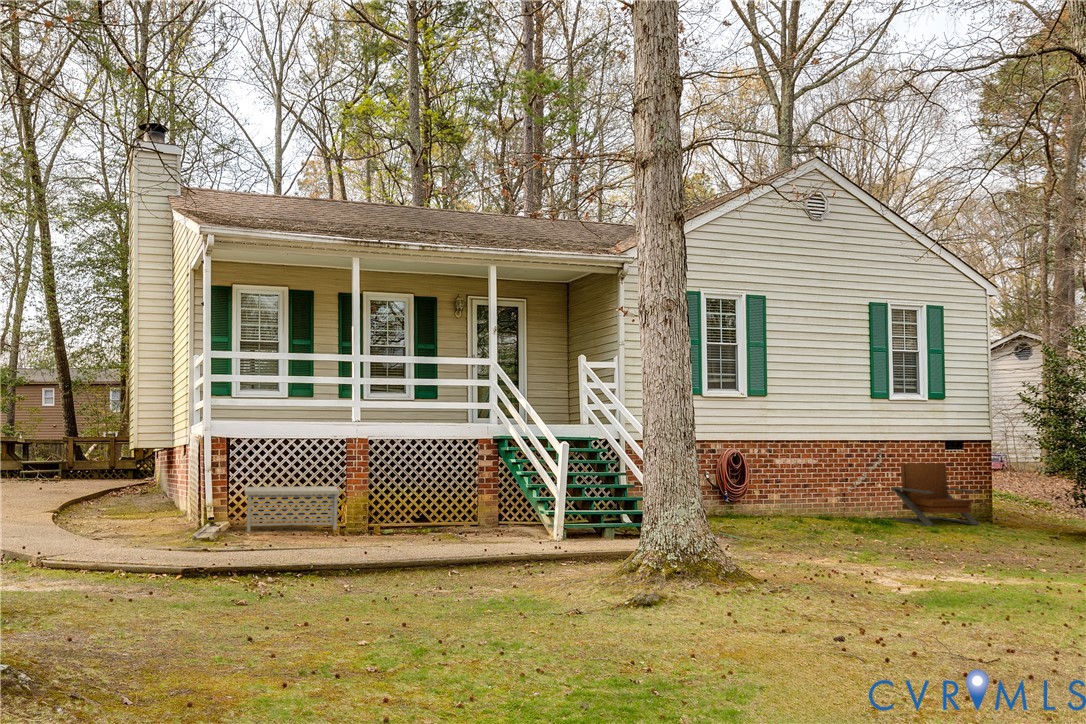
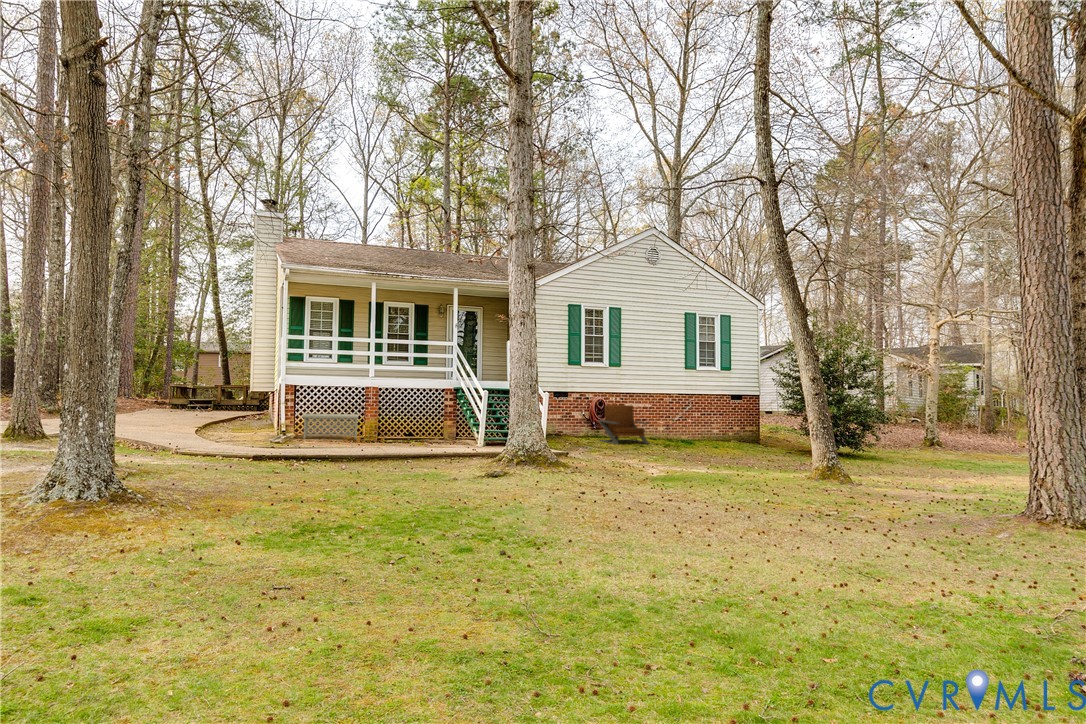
lounge chair: present [891,463,979,526] -> present [599,405,649,444]

